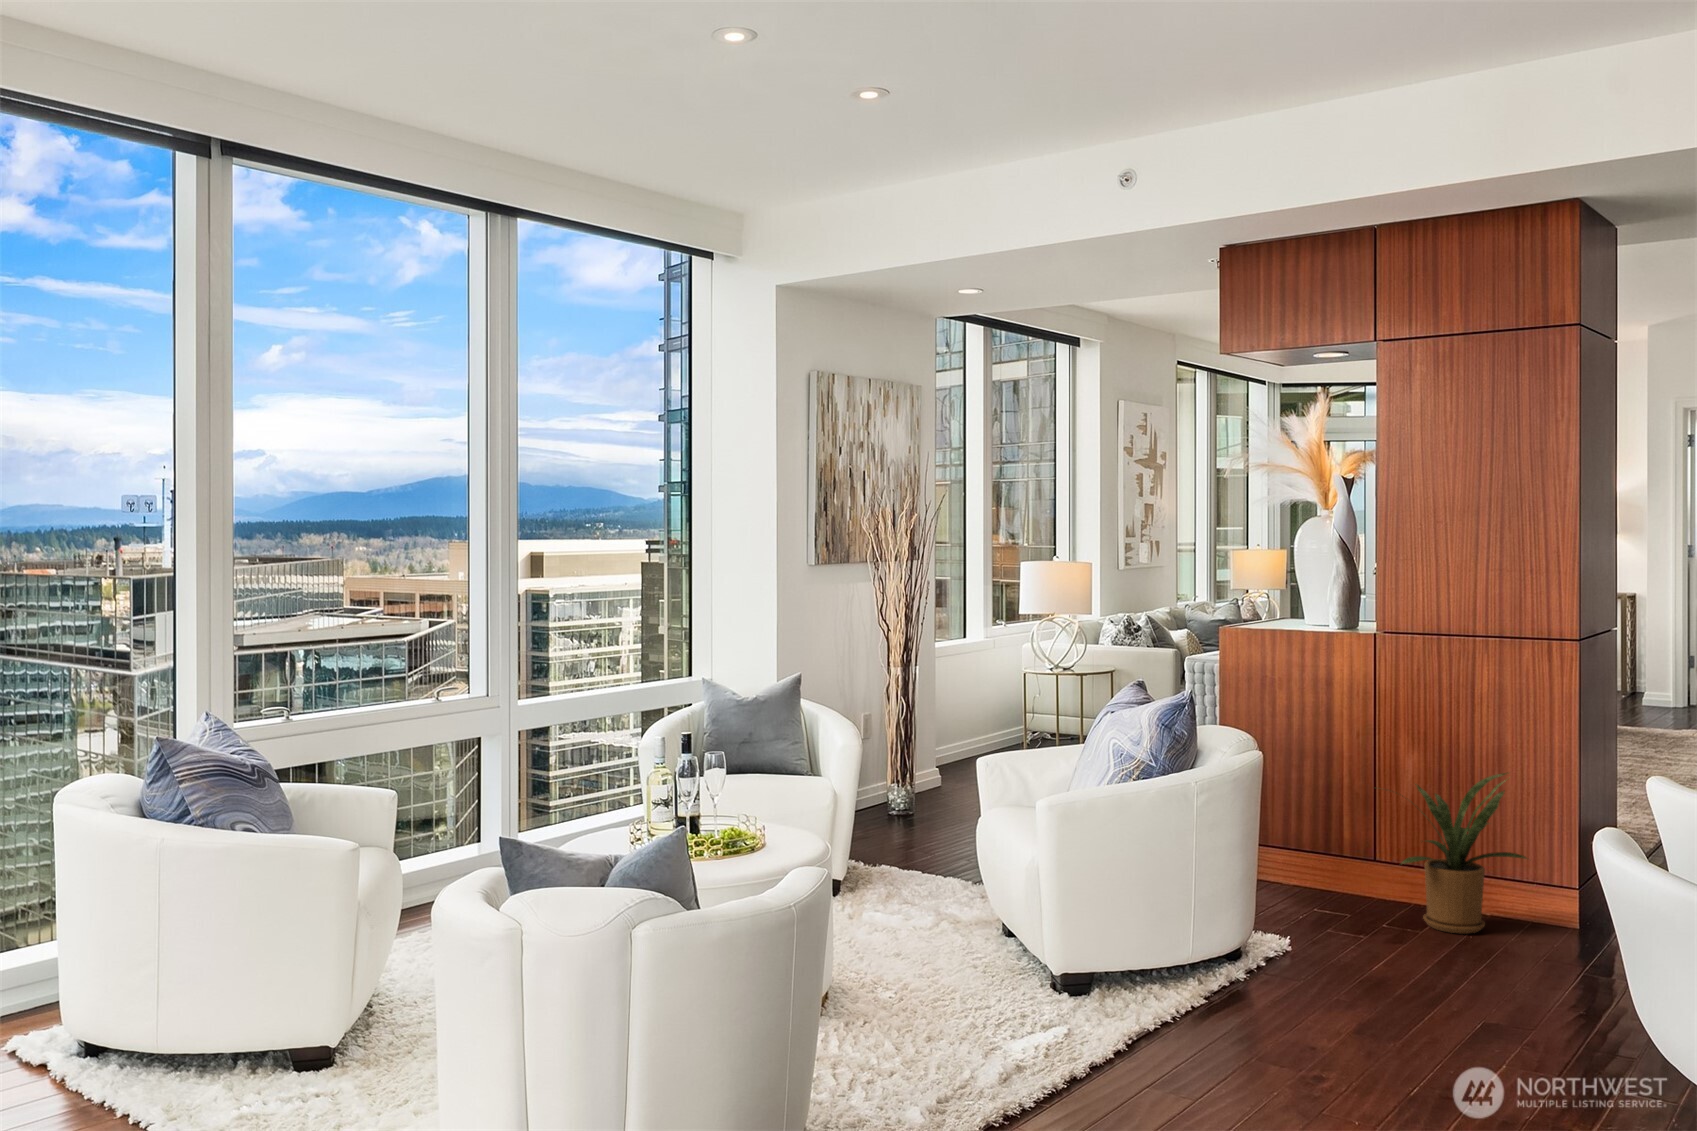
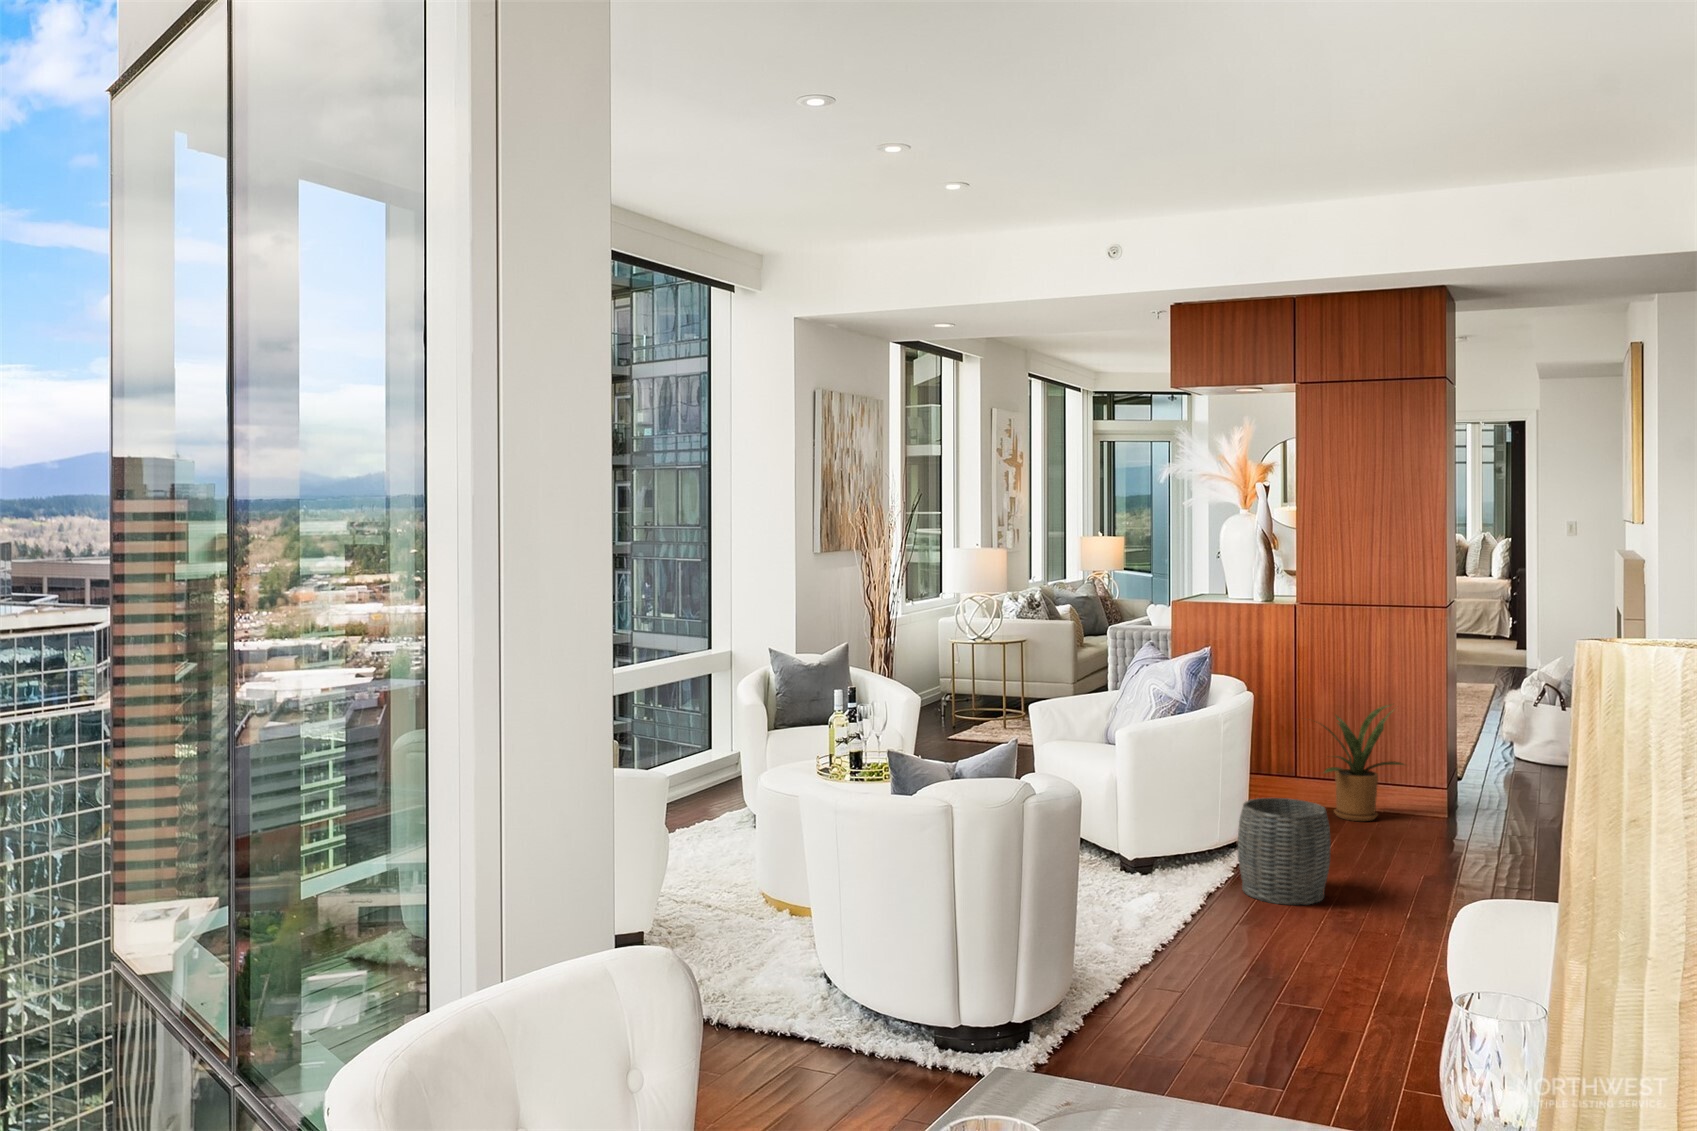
woven basket: none [1194,900,1323,1058] -> present [1238,798,1331,905]

